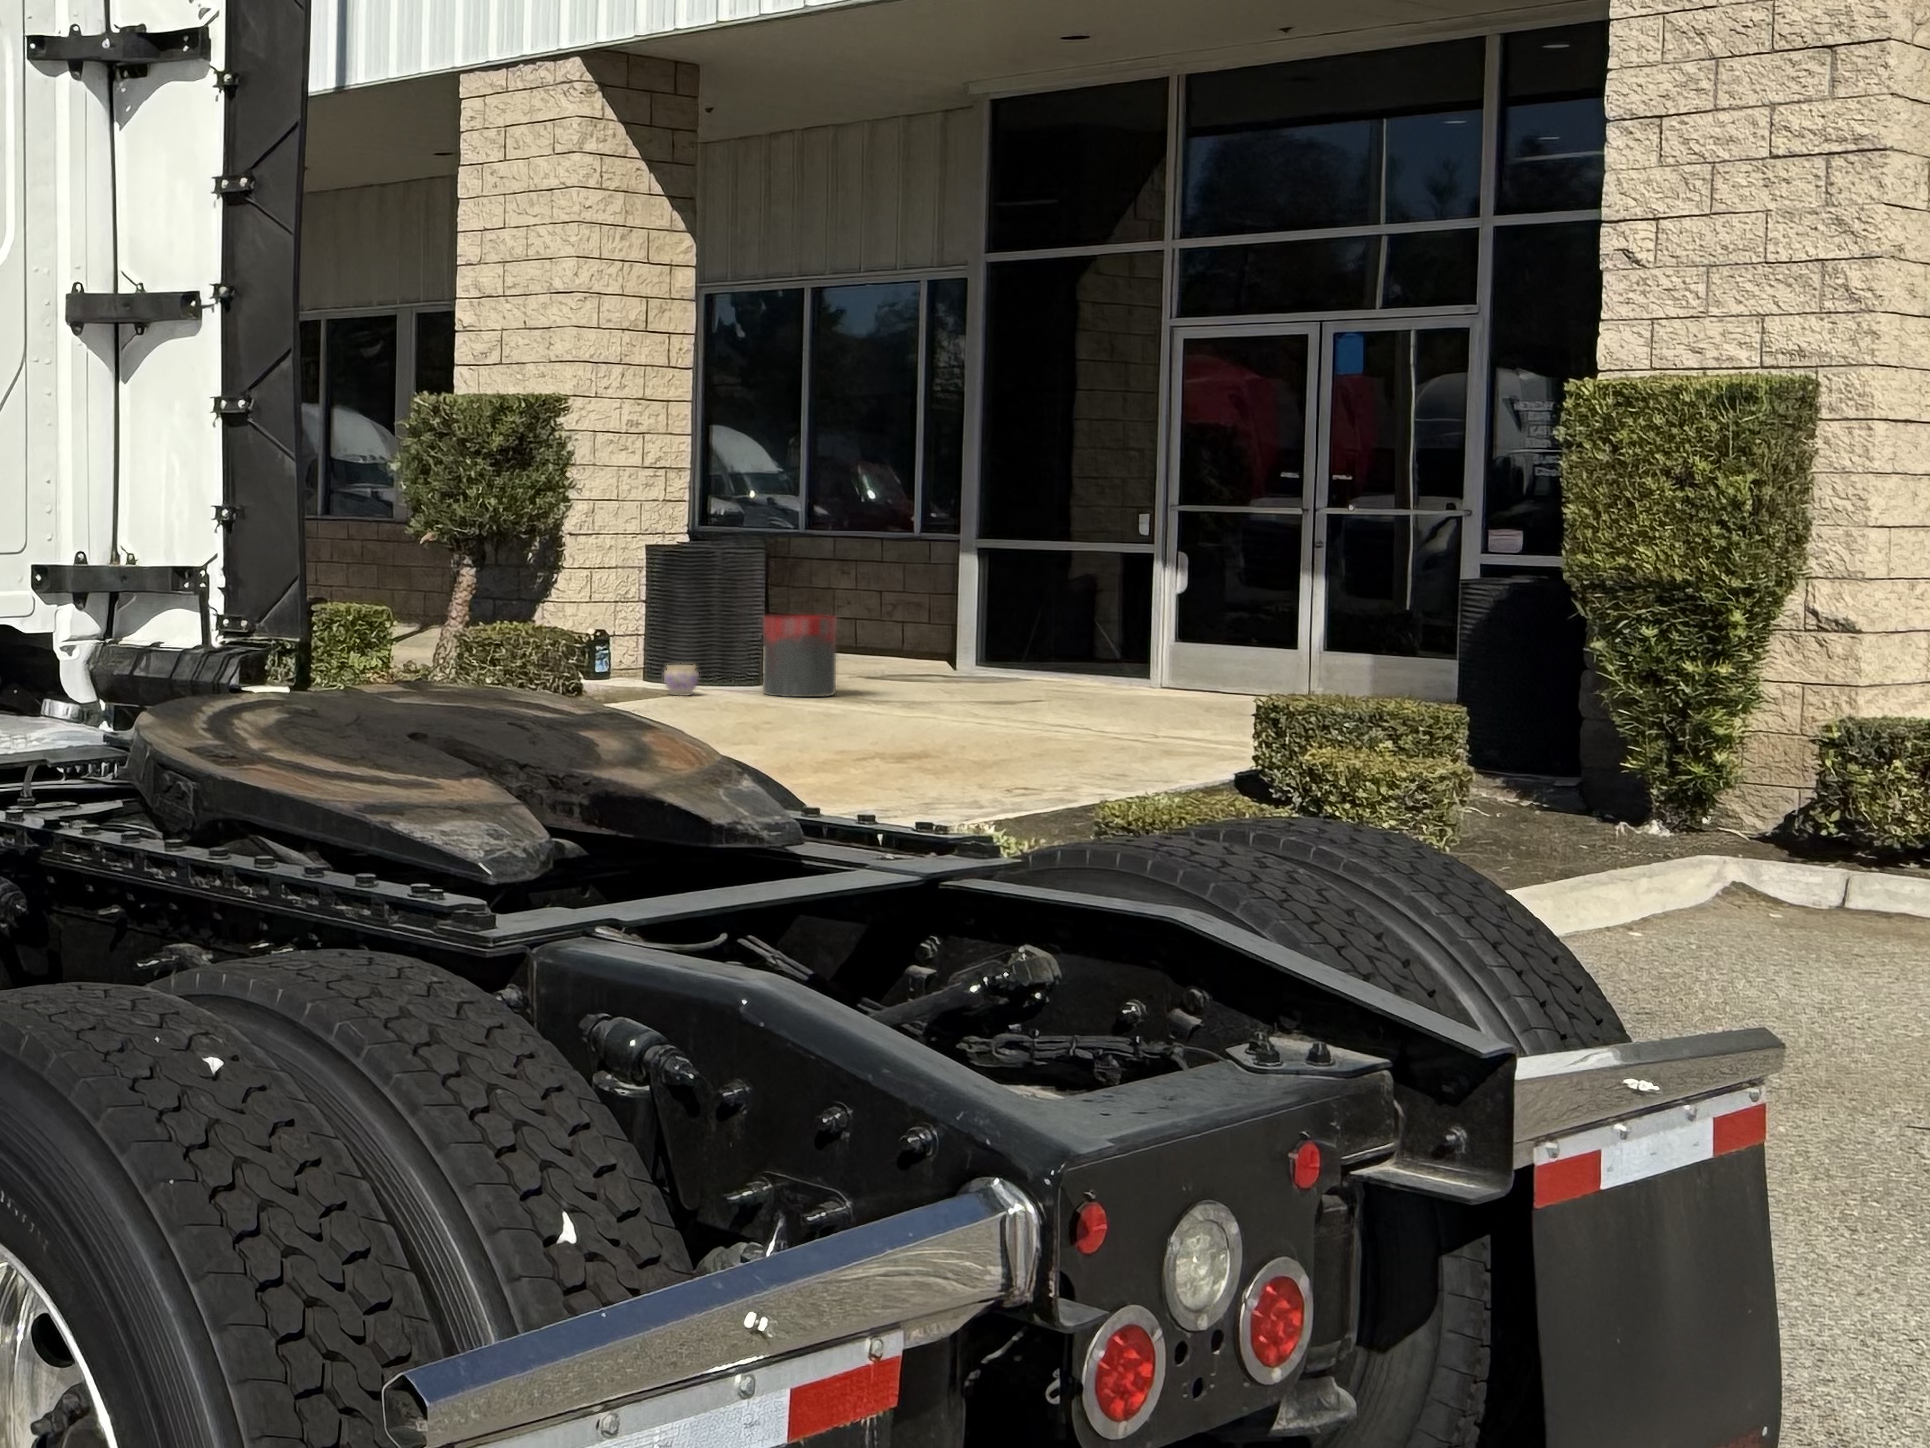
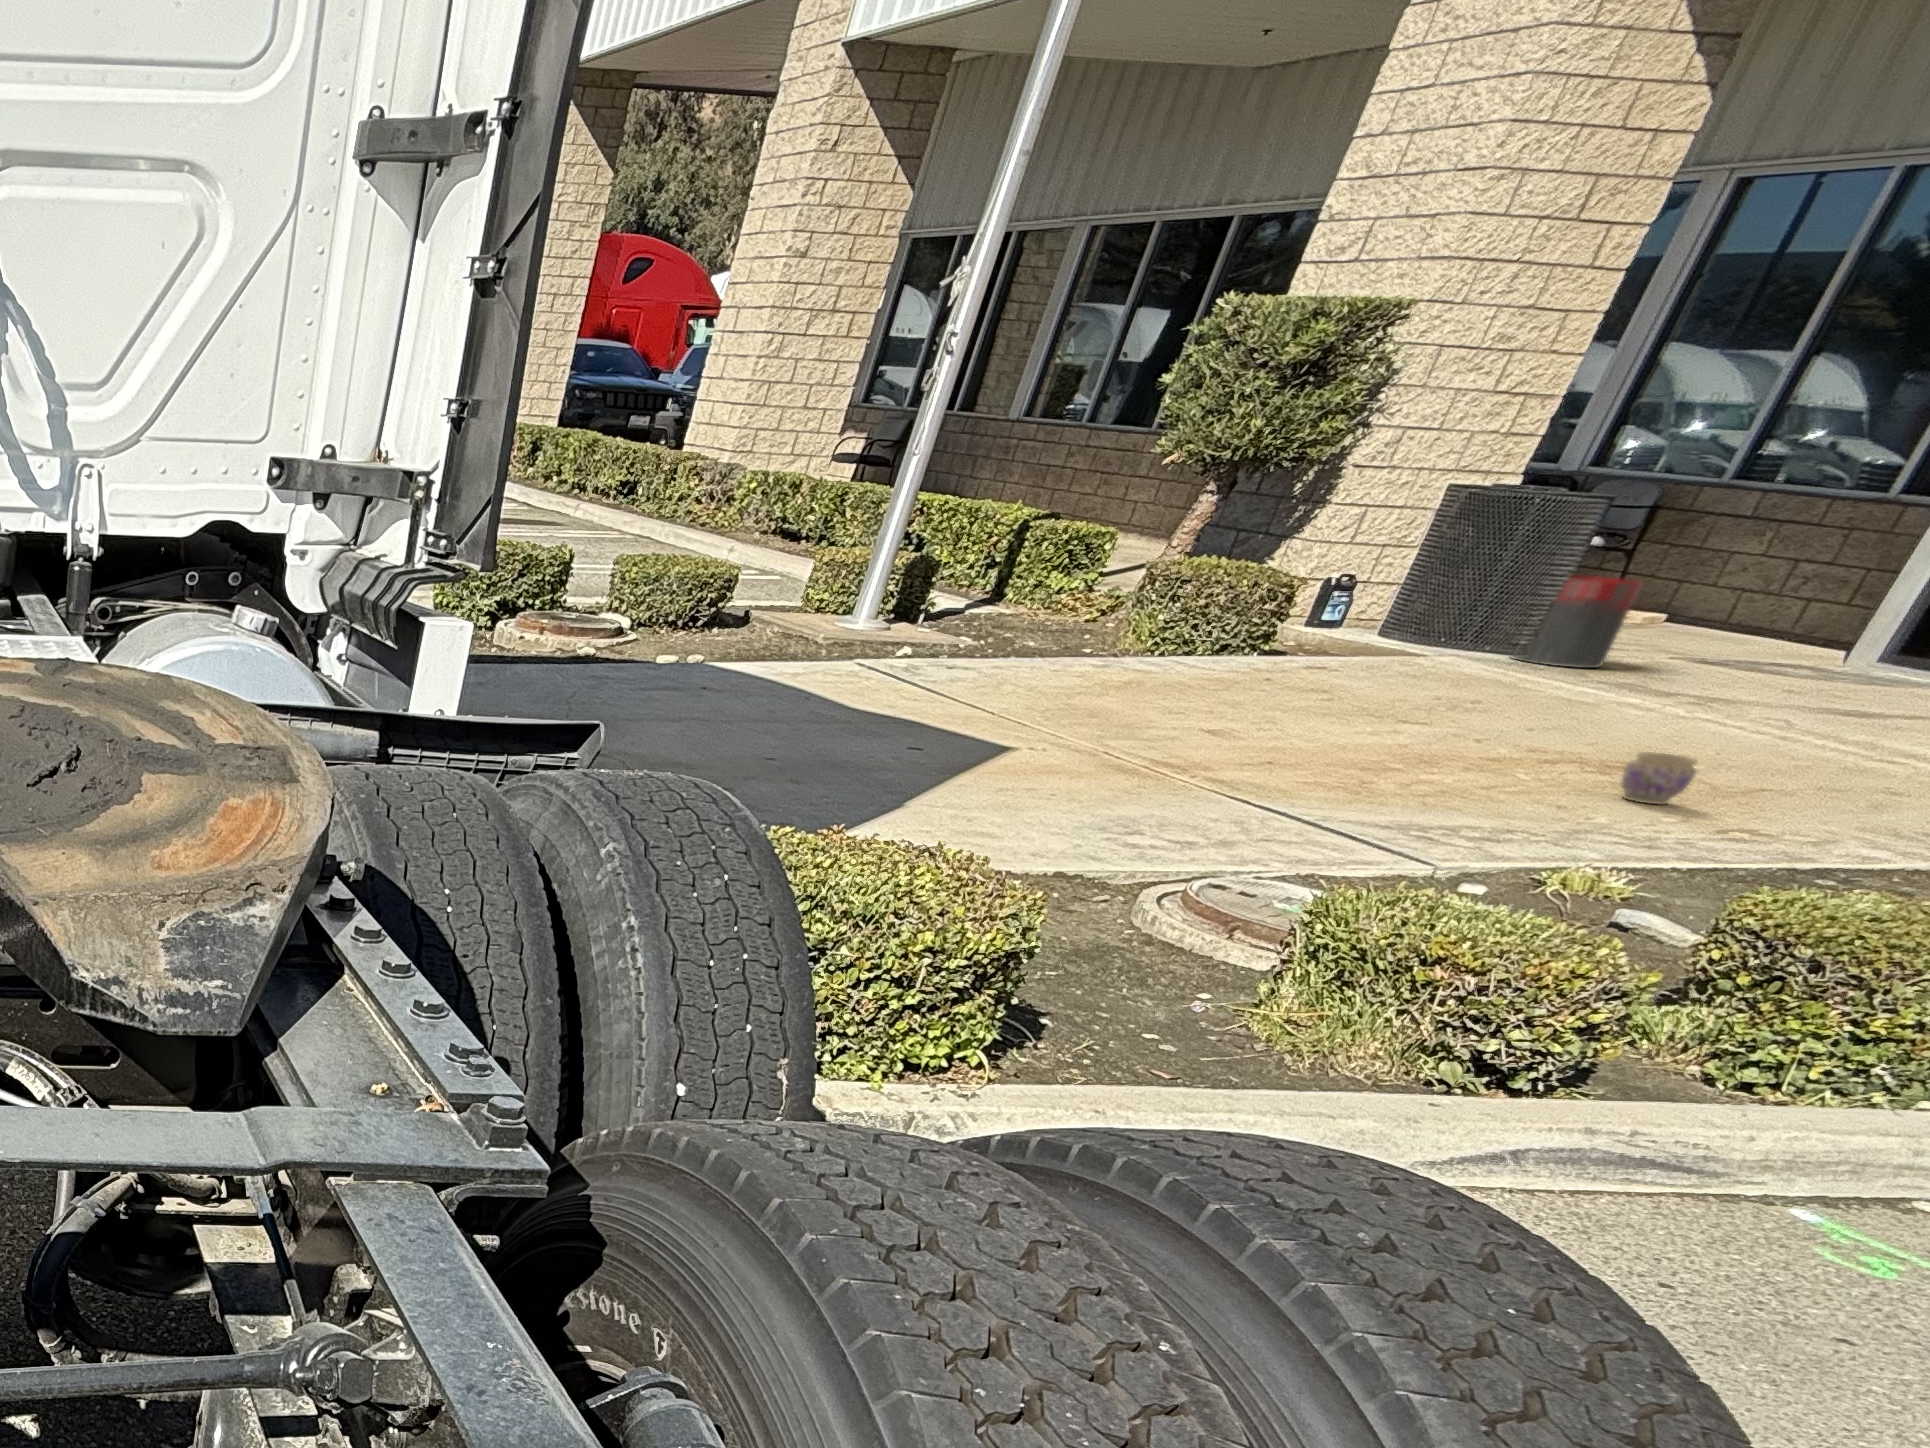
planter: present [664,665,699,696] -> present [1621,752,1697,805]

